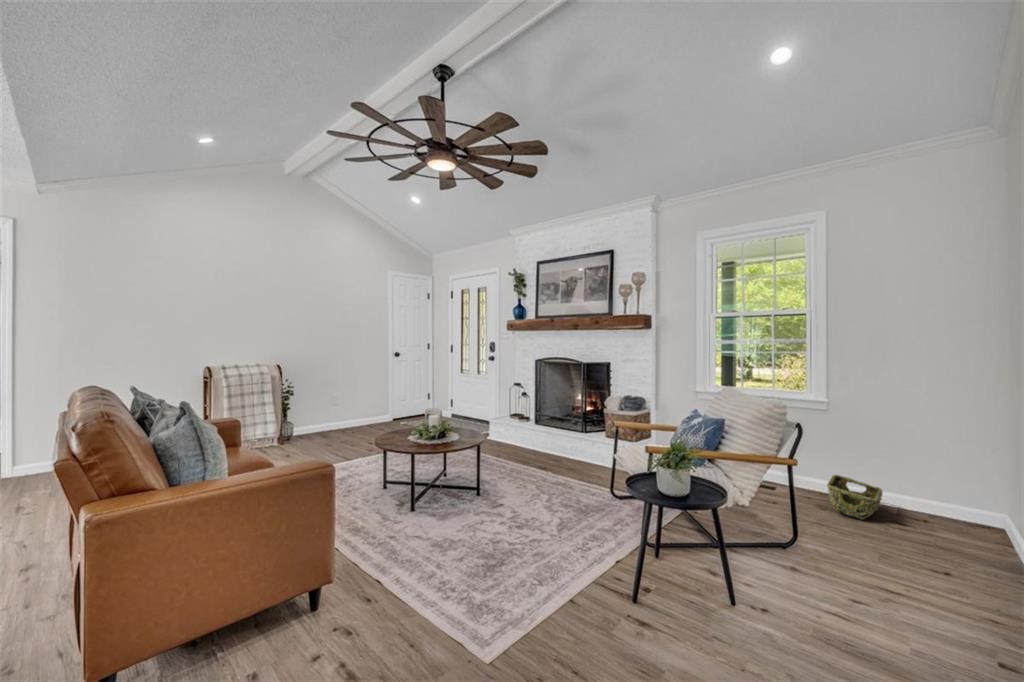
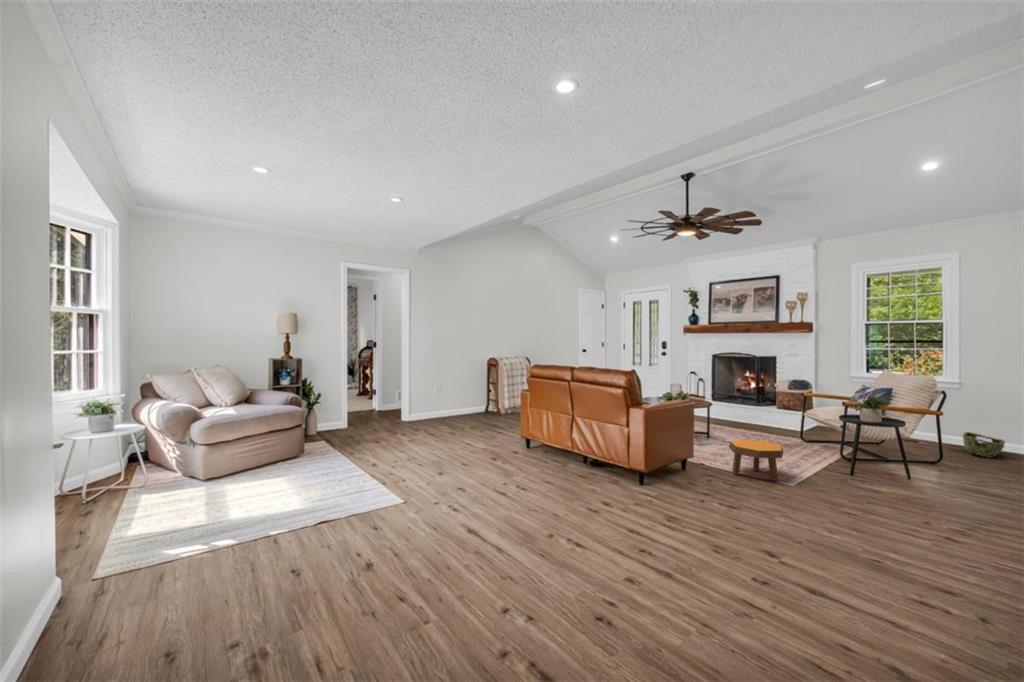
footstool: none [413,523,514,622] -> present [729,439,783,481]

